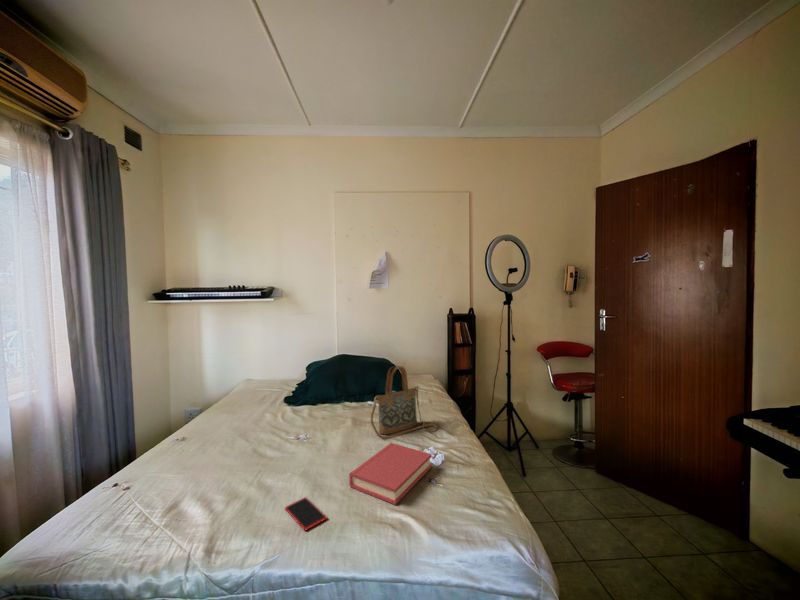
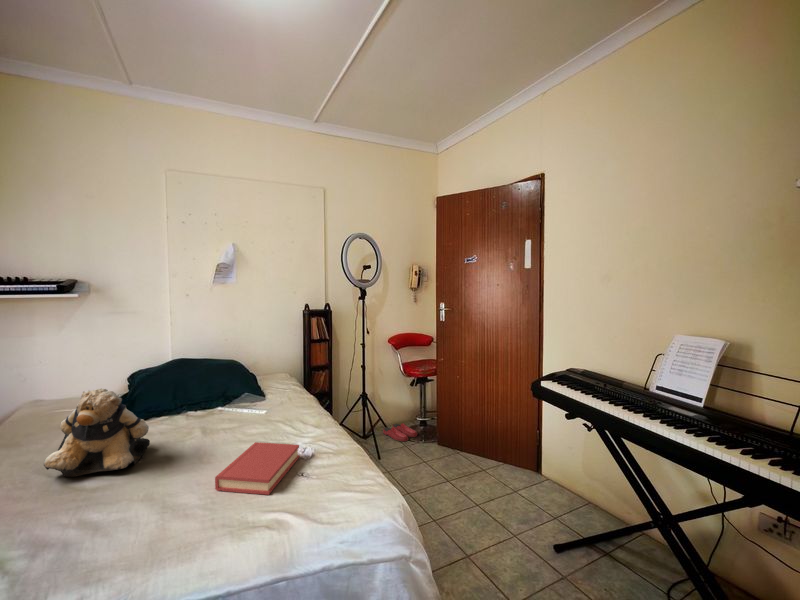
handbag: present [371,366,436,439] -> none [229,365,299,442]
teddy bear: none [235,376,309,447] -> present [44,388,150,477]
slippers: none [531,439,572,462] -> present [383,423,417,442]
smartphone: present [285,498,327,530] -> none [141,510,197,538]

